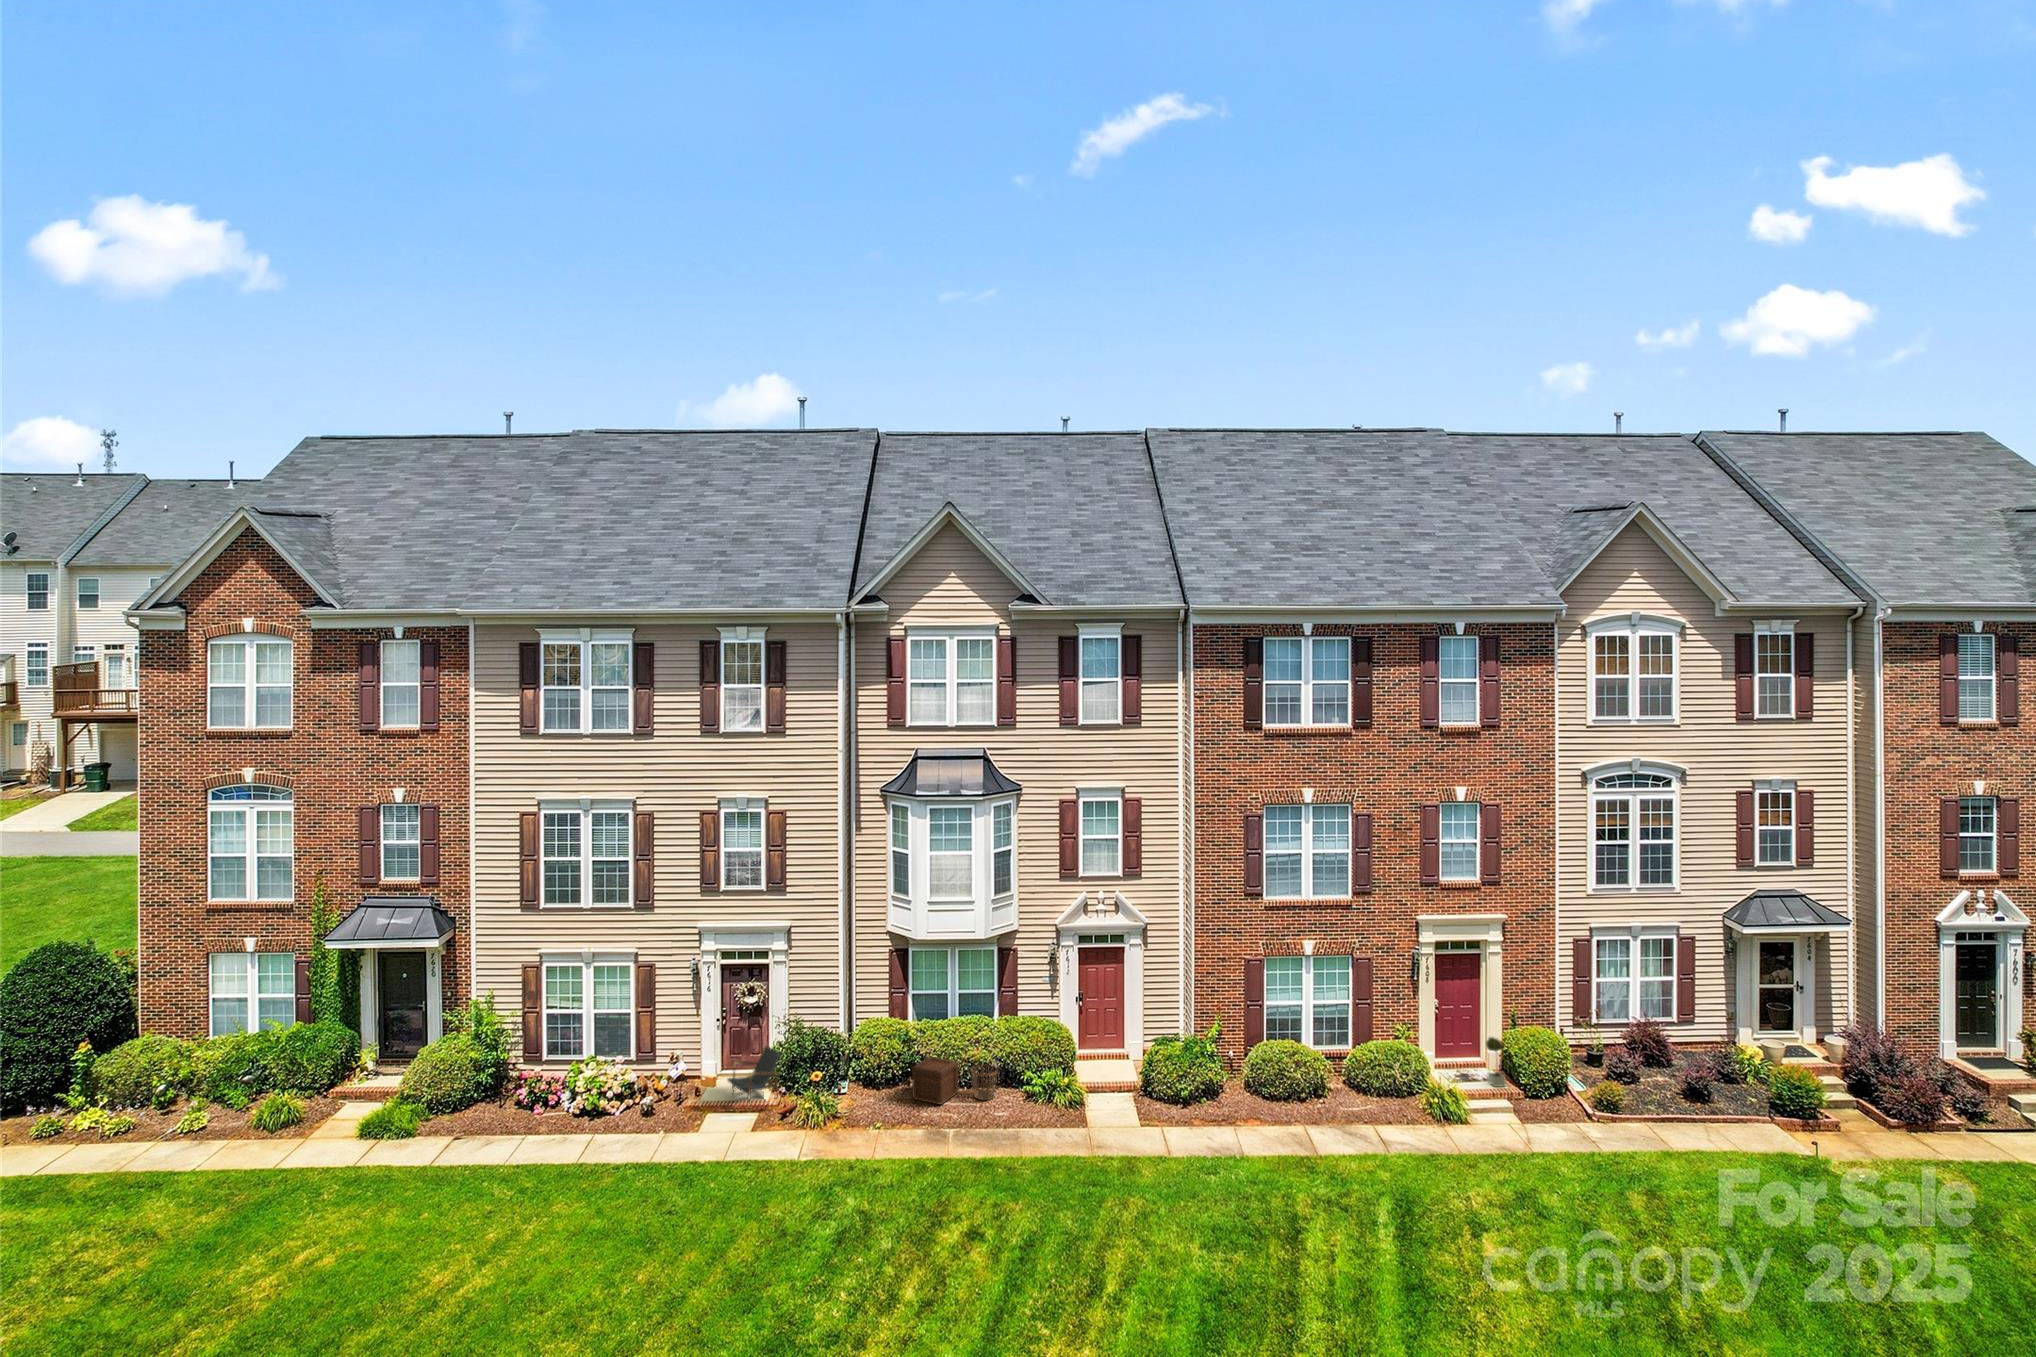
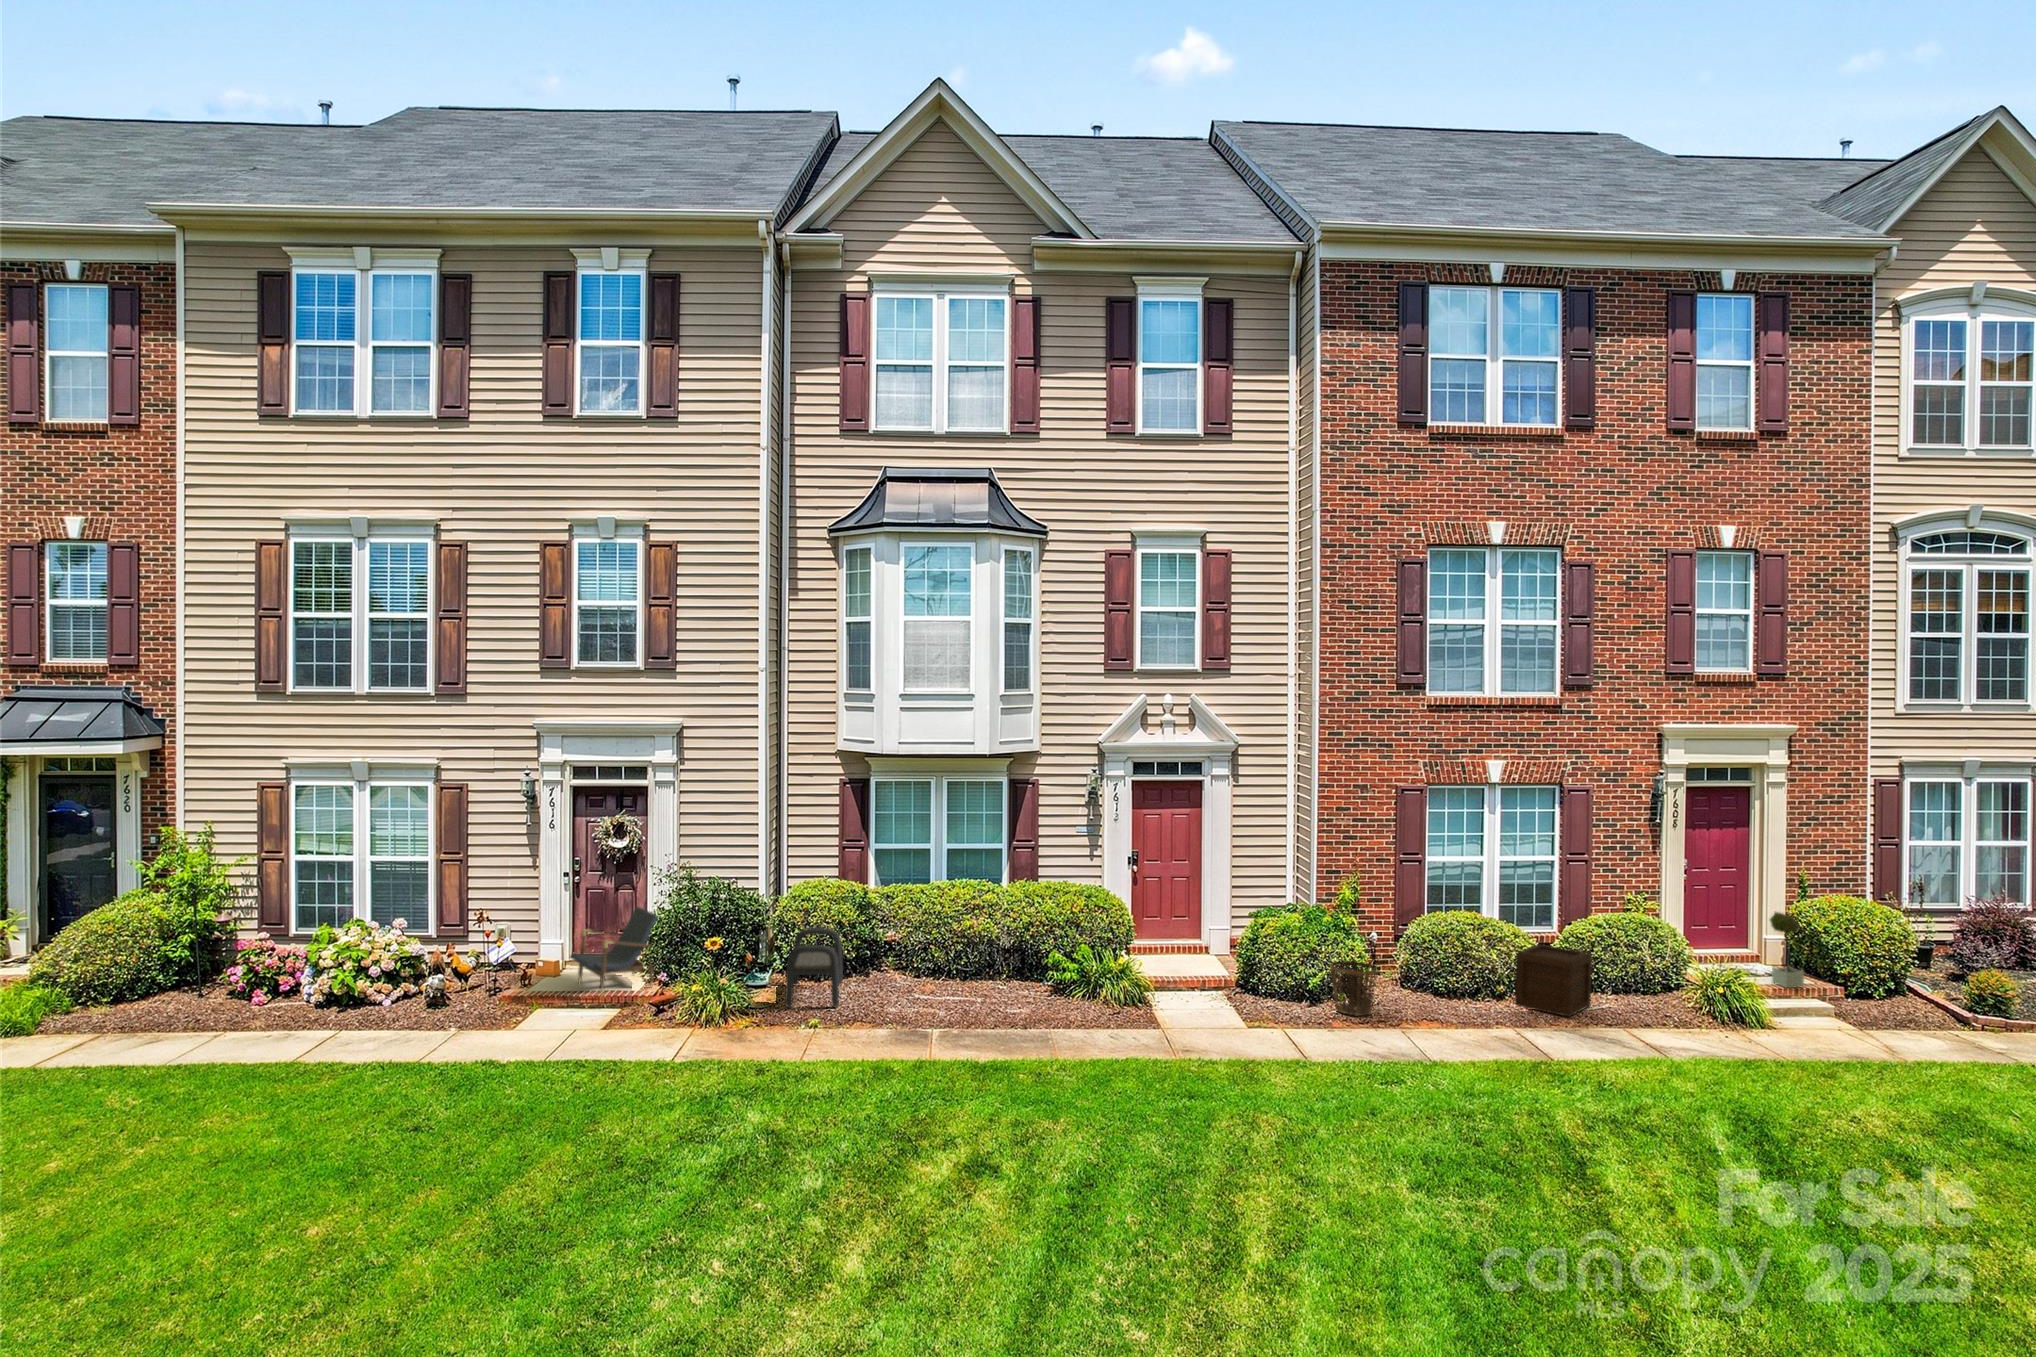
wooden crate: present [912,1056,958,1105] -> present [1515,944,1592,1017]
bench: none [860,1059,895,1114] -> present [785,927,843,1007]
basket: present [971,1065,998,1100] -> present [1330,961,1377,1016]

